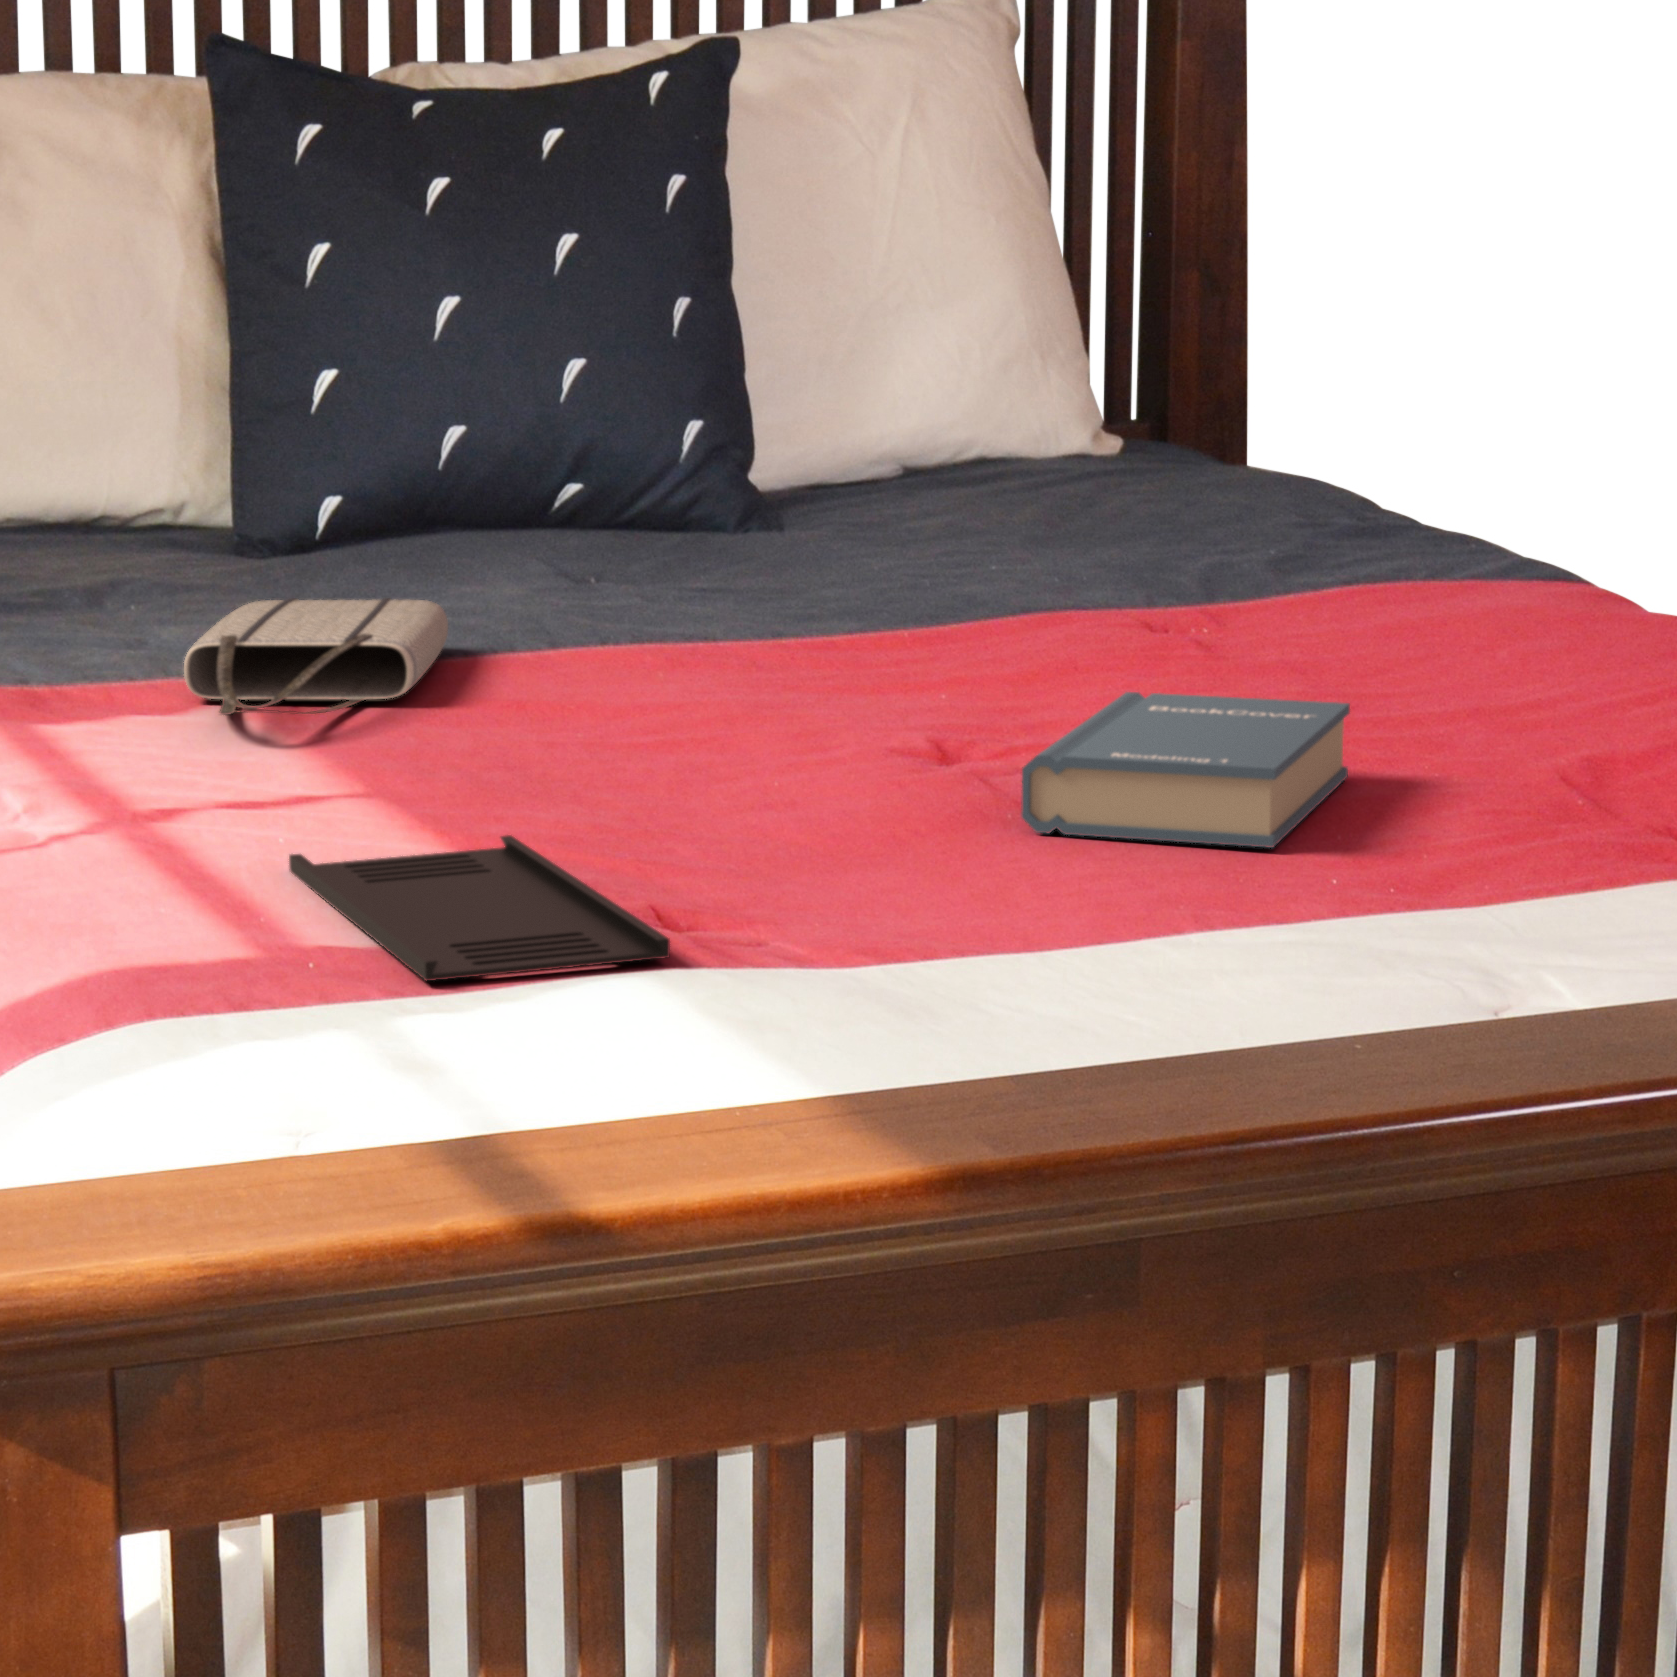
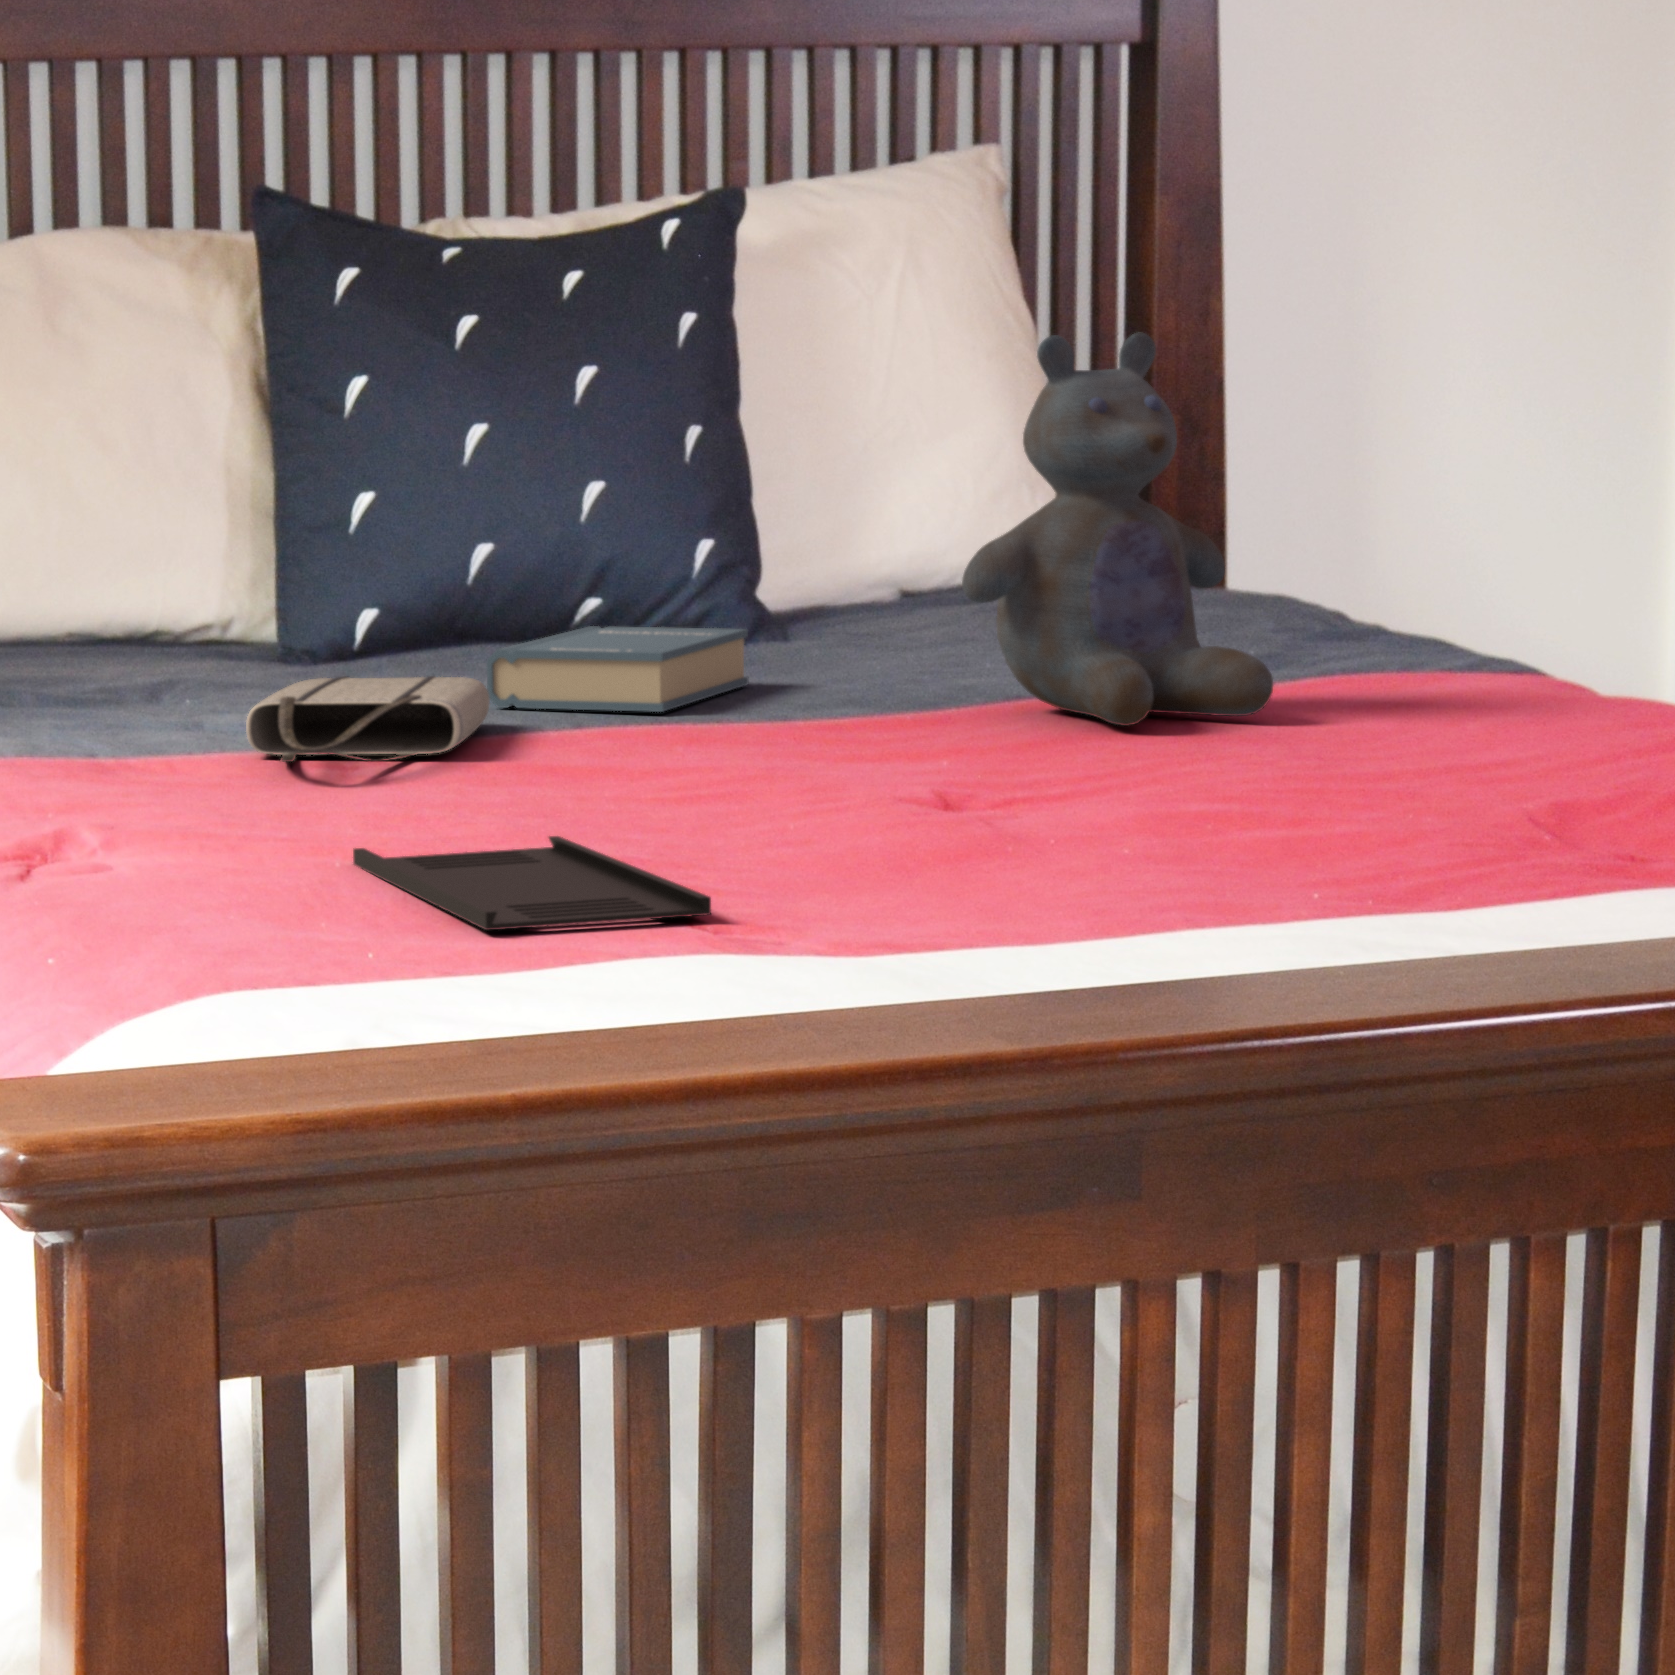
stuffed bear: none [959,219,1295,655] -> present [962,332,1273,726]
hardback book: present [1021,692,1350,848] -> present [487,626,748,712]

